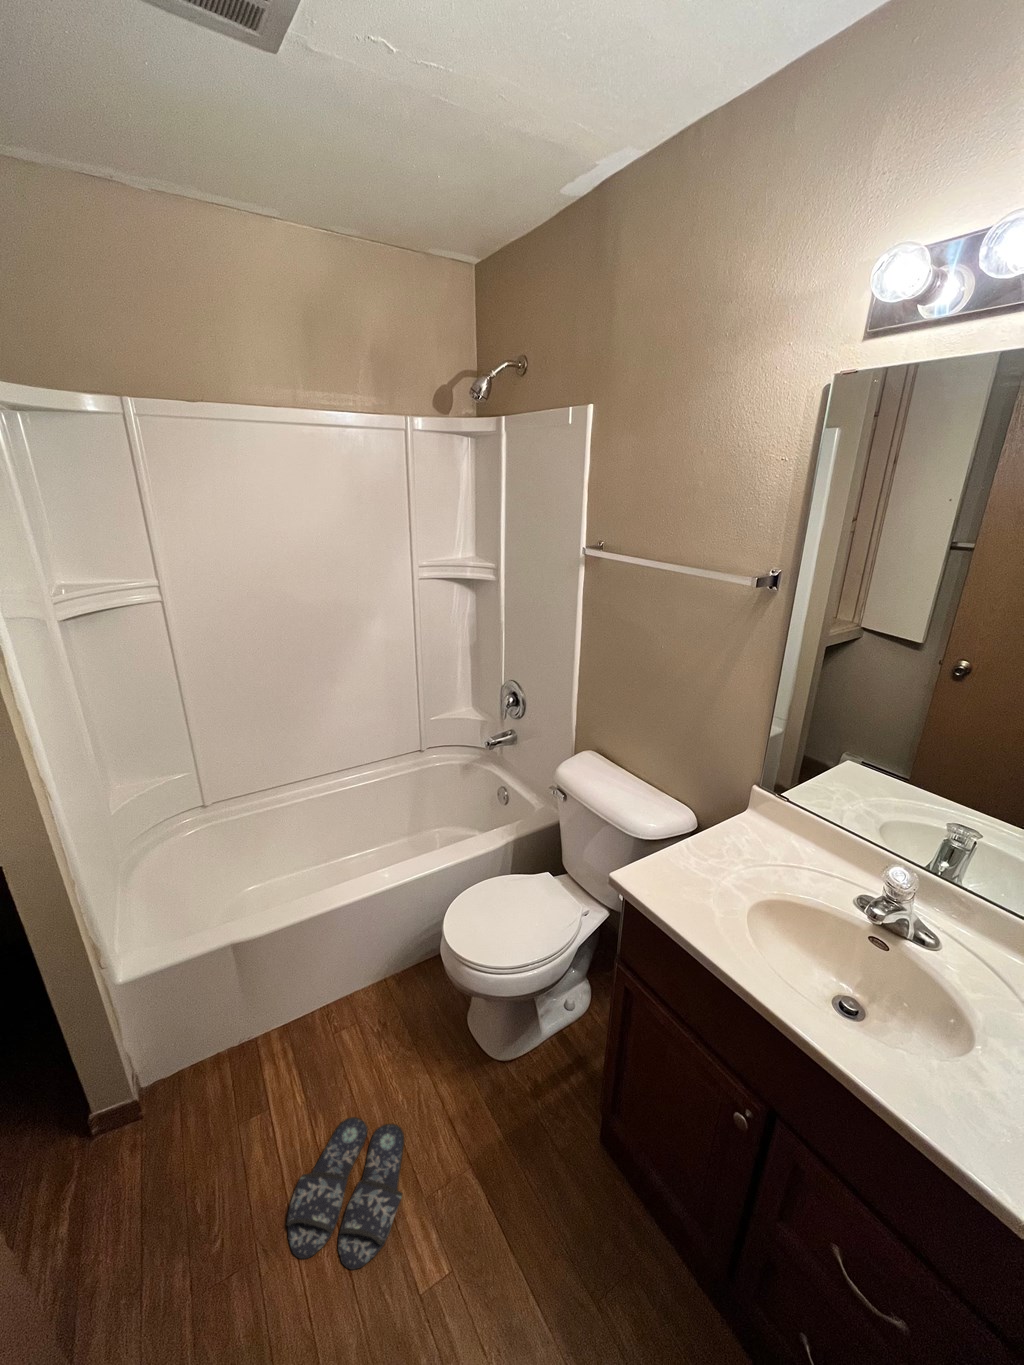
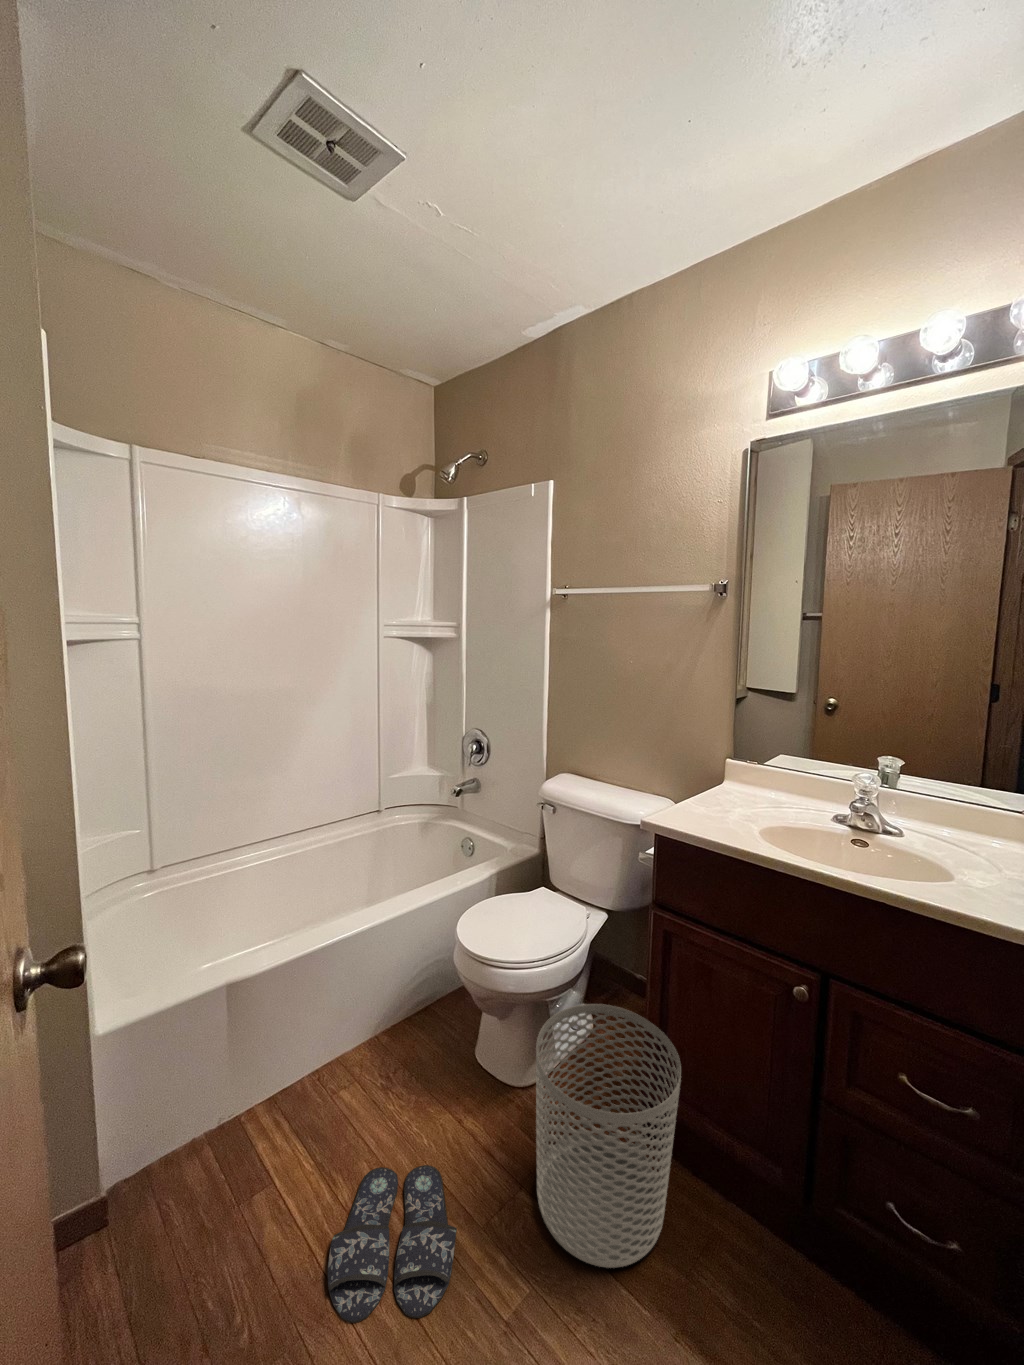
waste bin: none [473,1028,617,1272] -> present [536,1004,681,1268]

